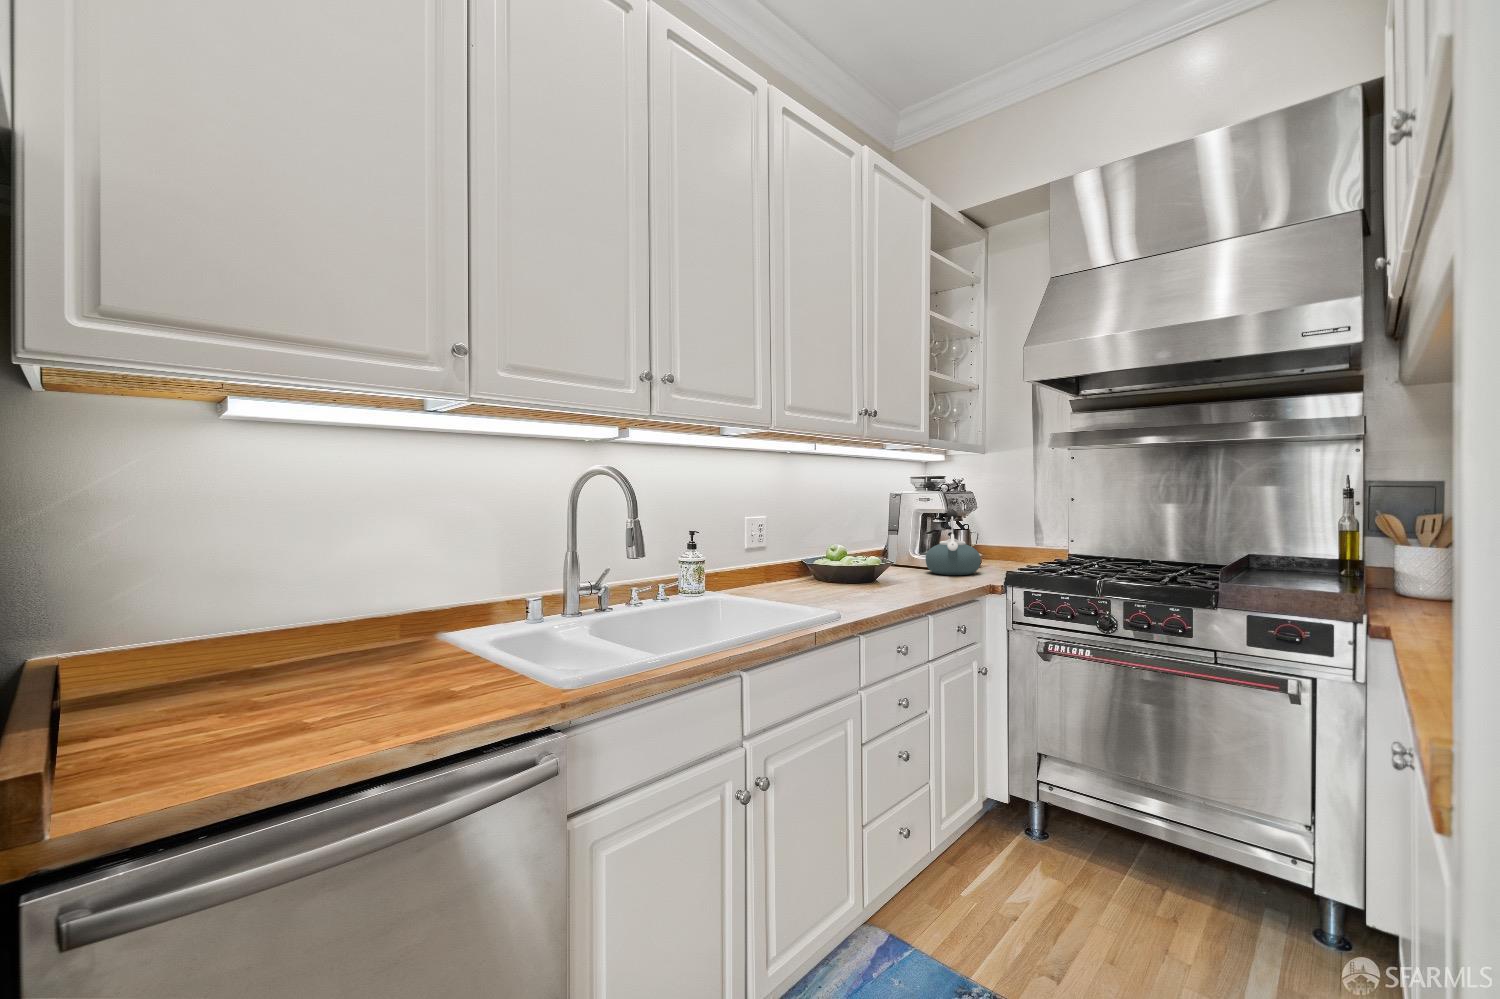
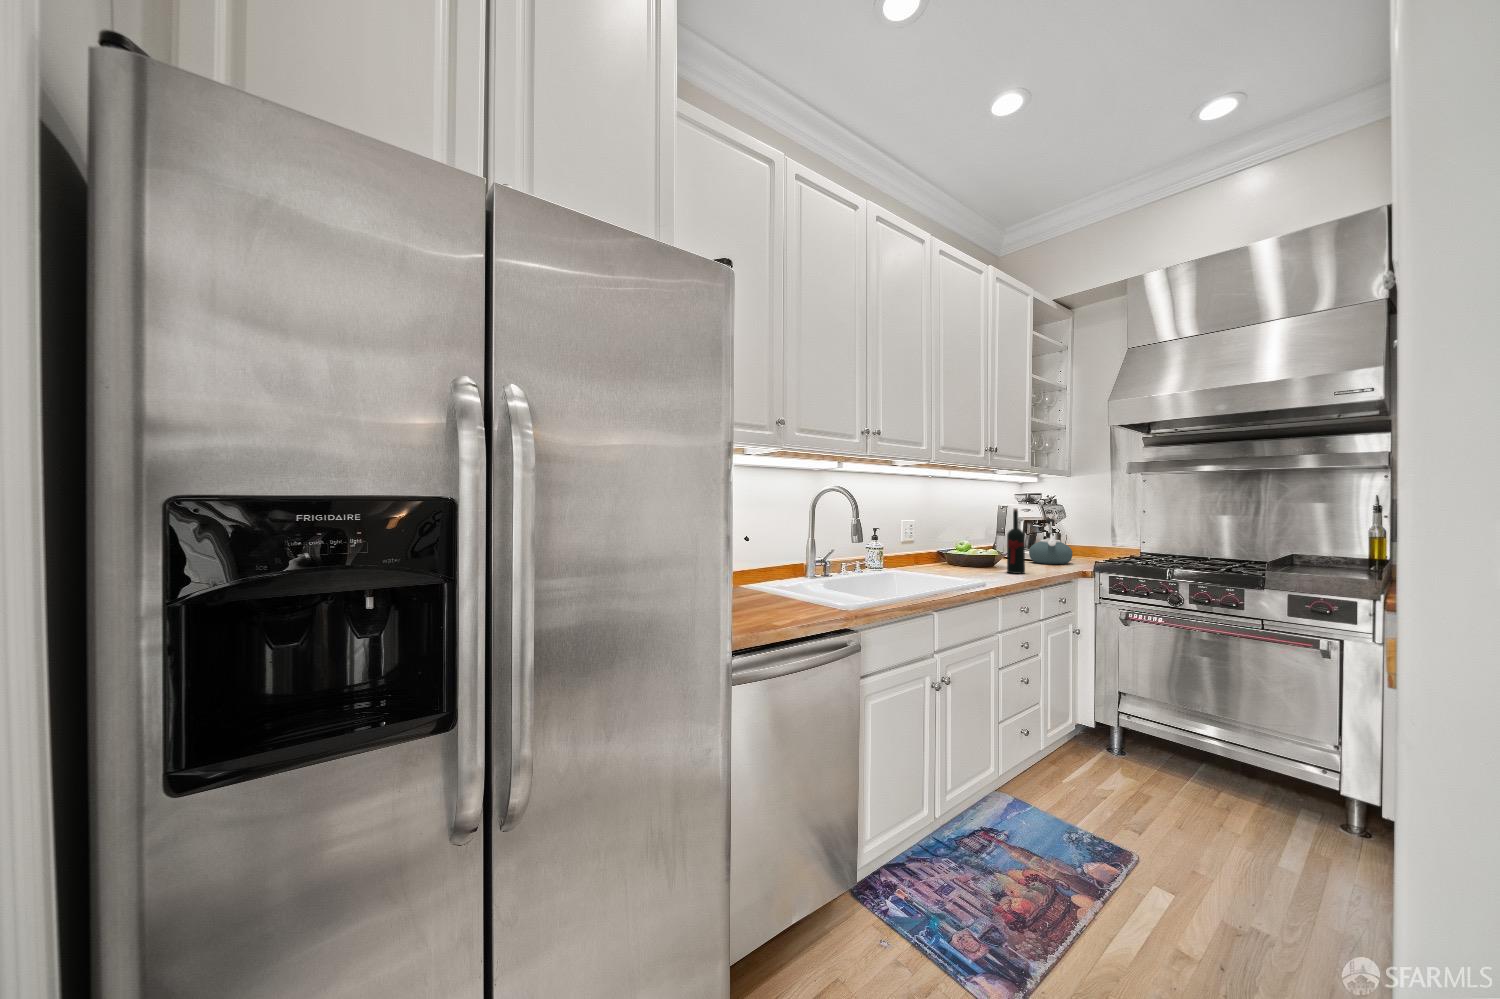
wine bottle: none [884,500,909,595] -> present [1007,509,1025,574]

